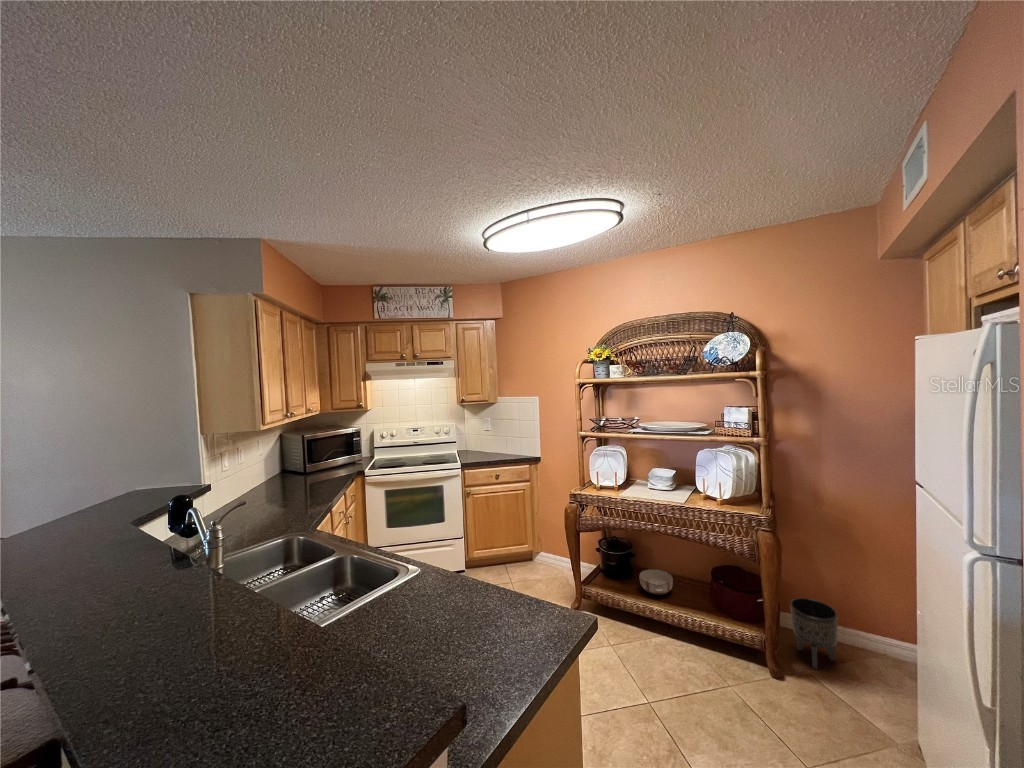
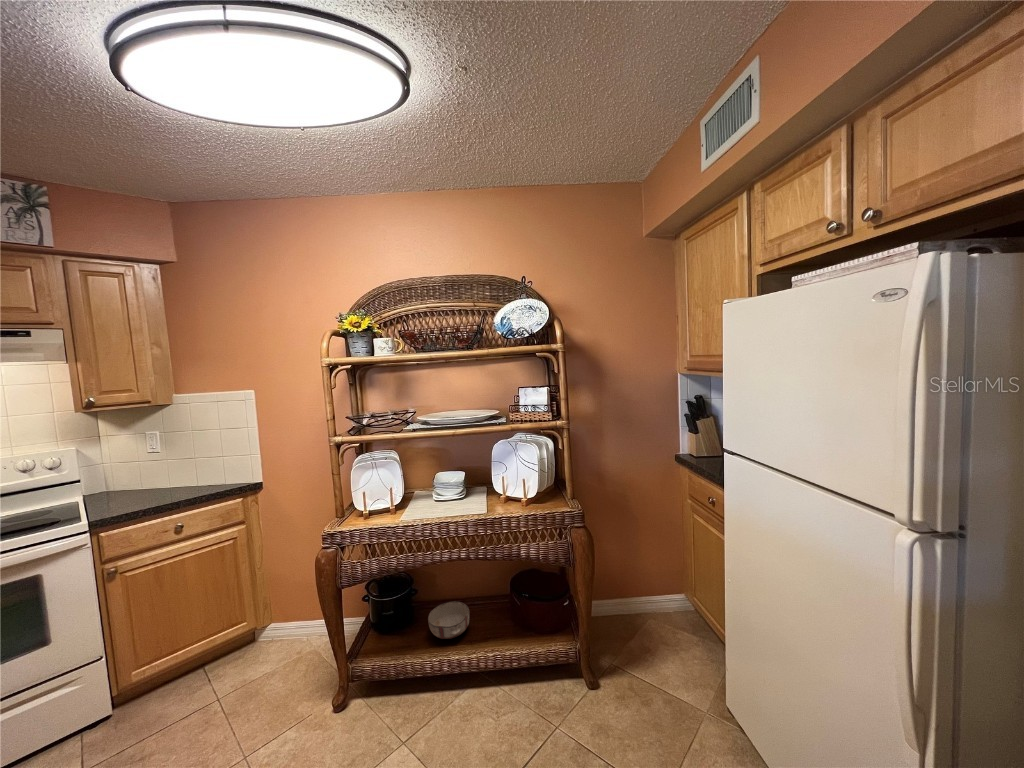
planter: present [790,598,838,669] -> none [589,583,630,657]

